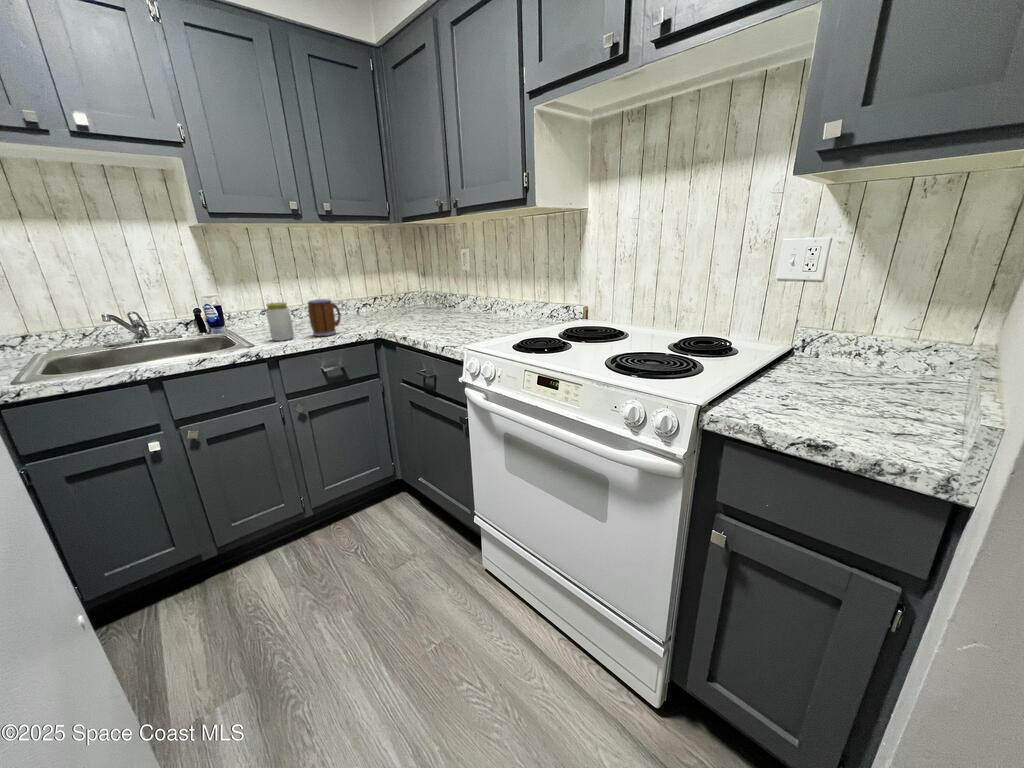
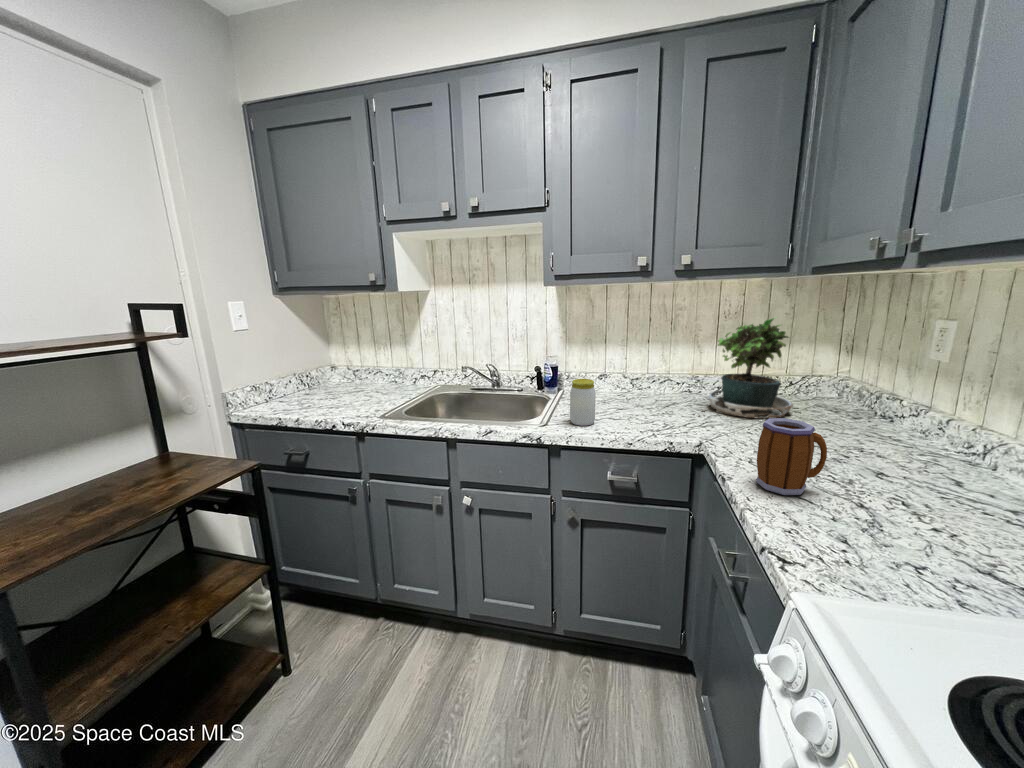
potted plant: none [355,250,409,323] -> present [703,318,793,418]
mug: present [308,299,341,336] -> present [756,418,827,495]

